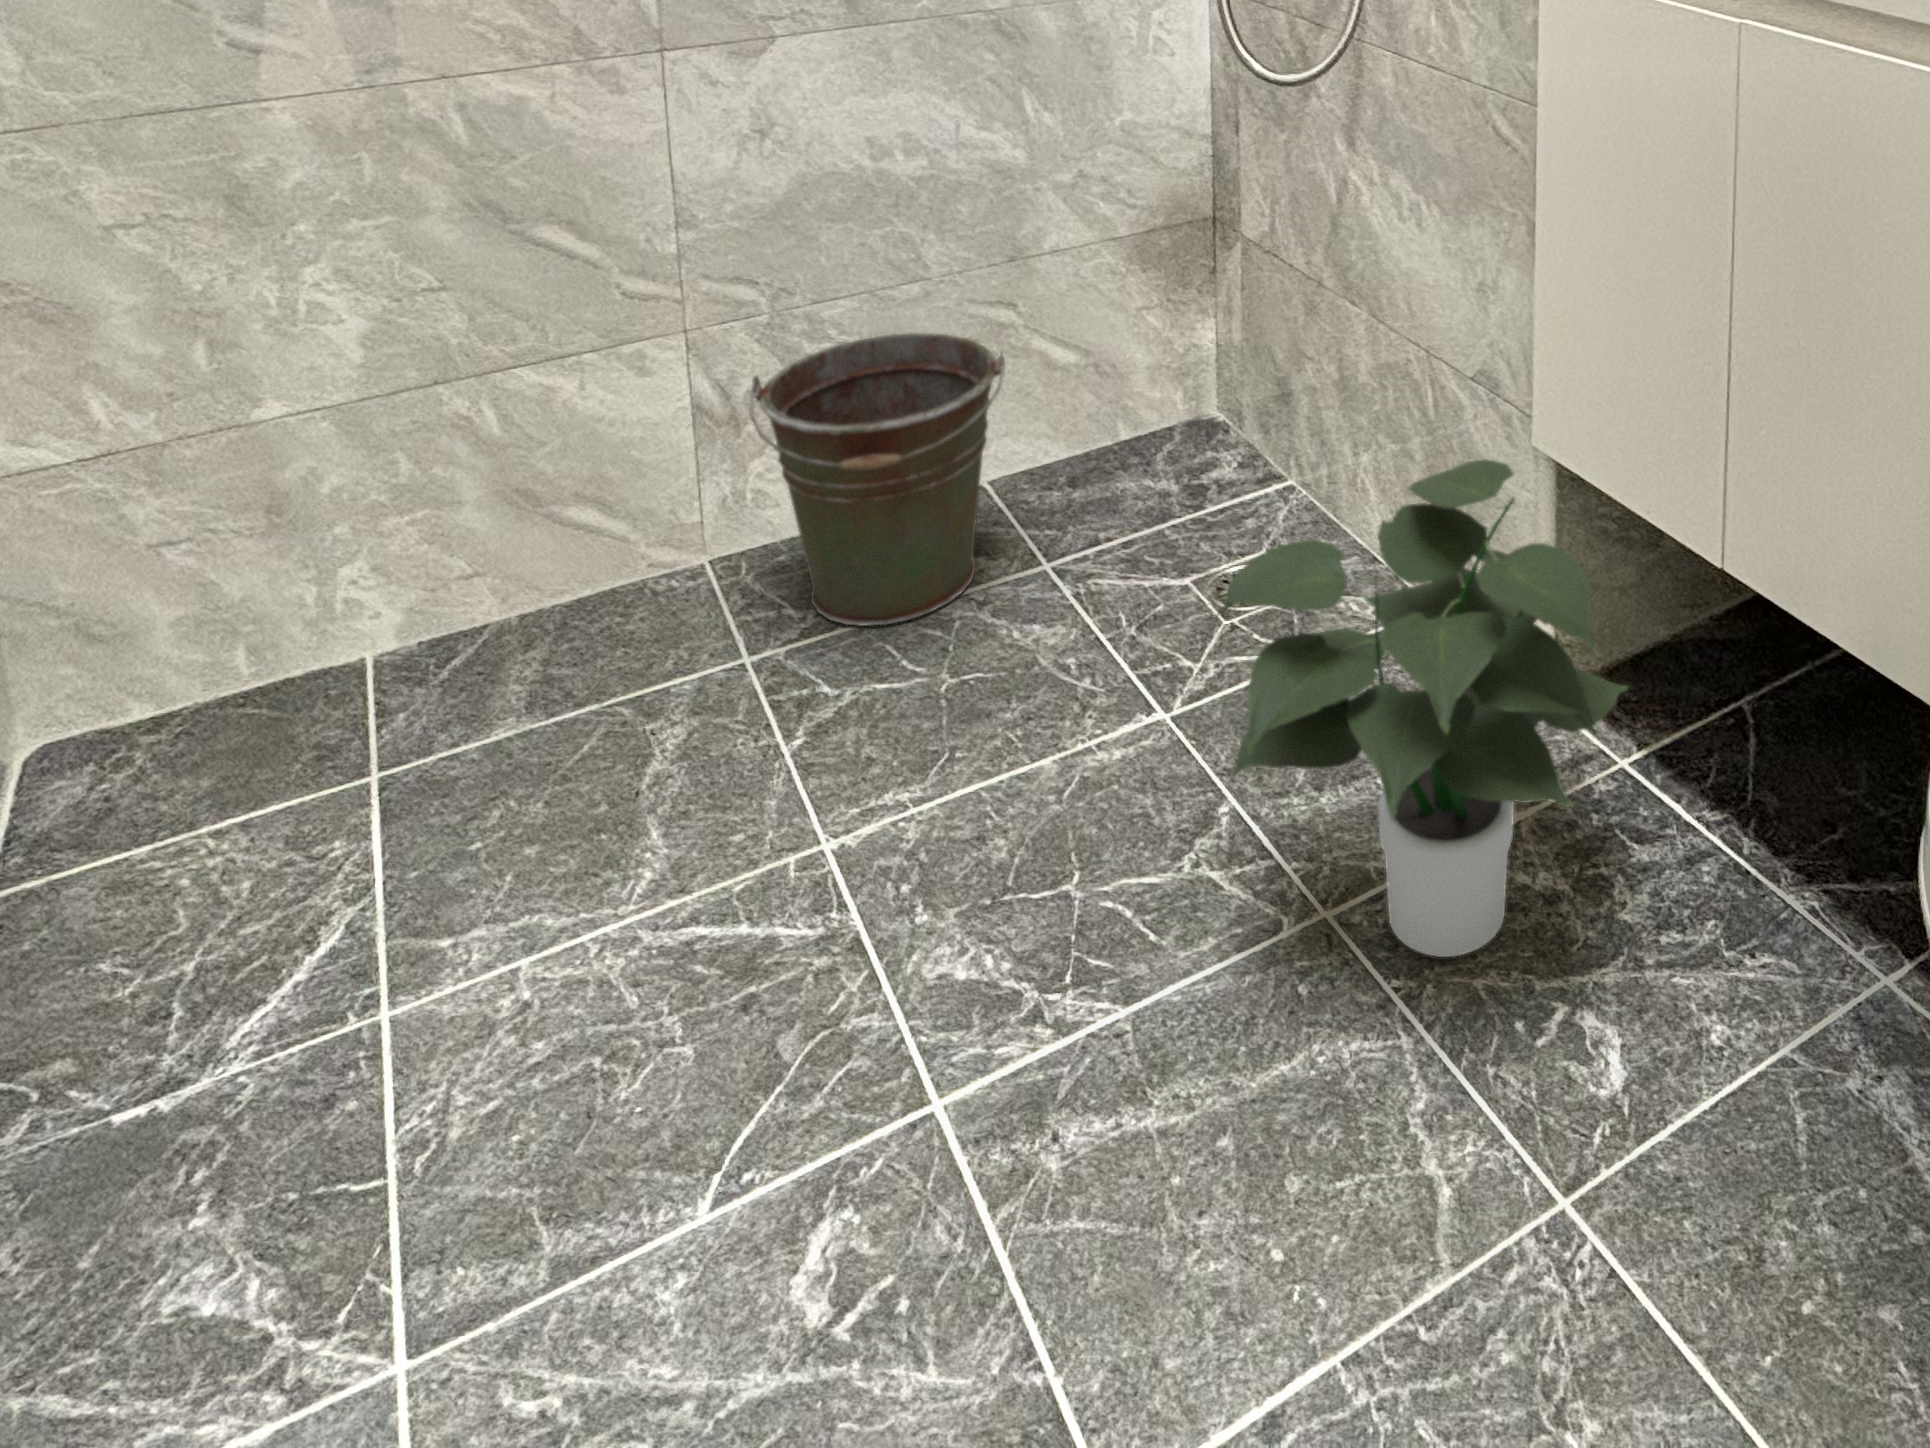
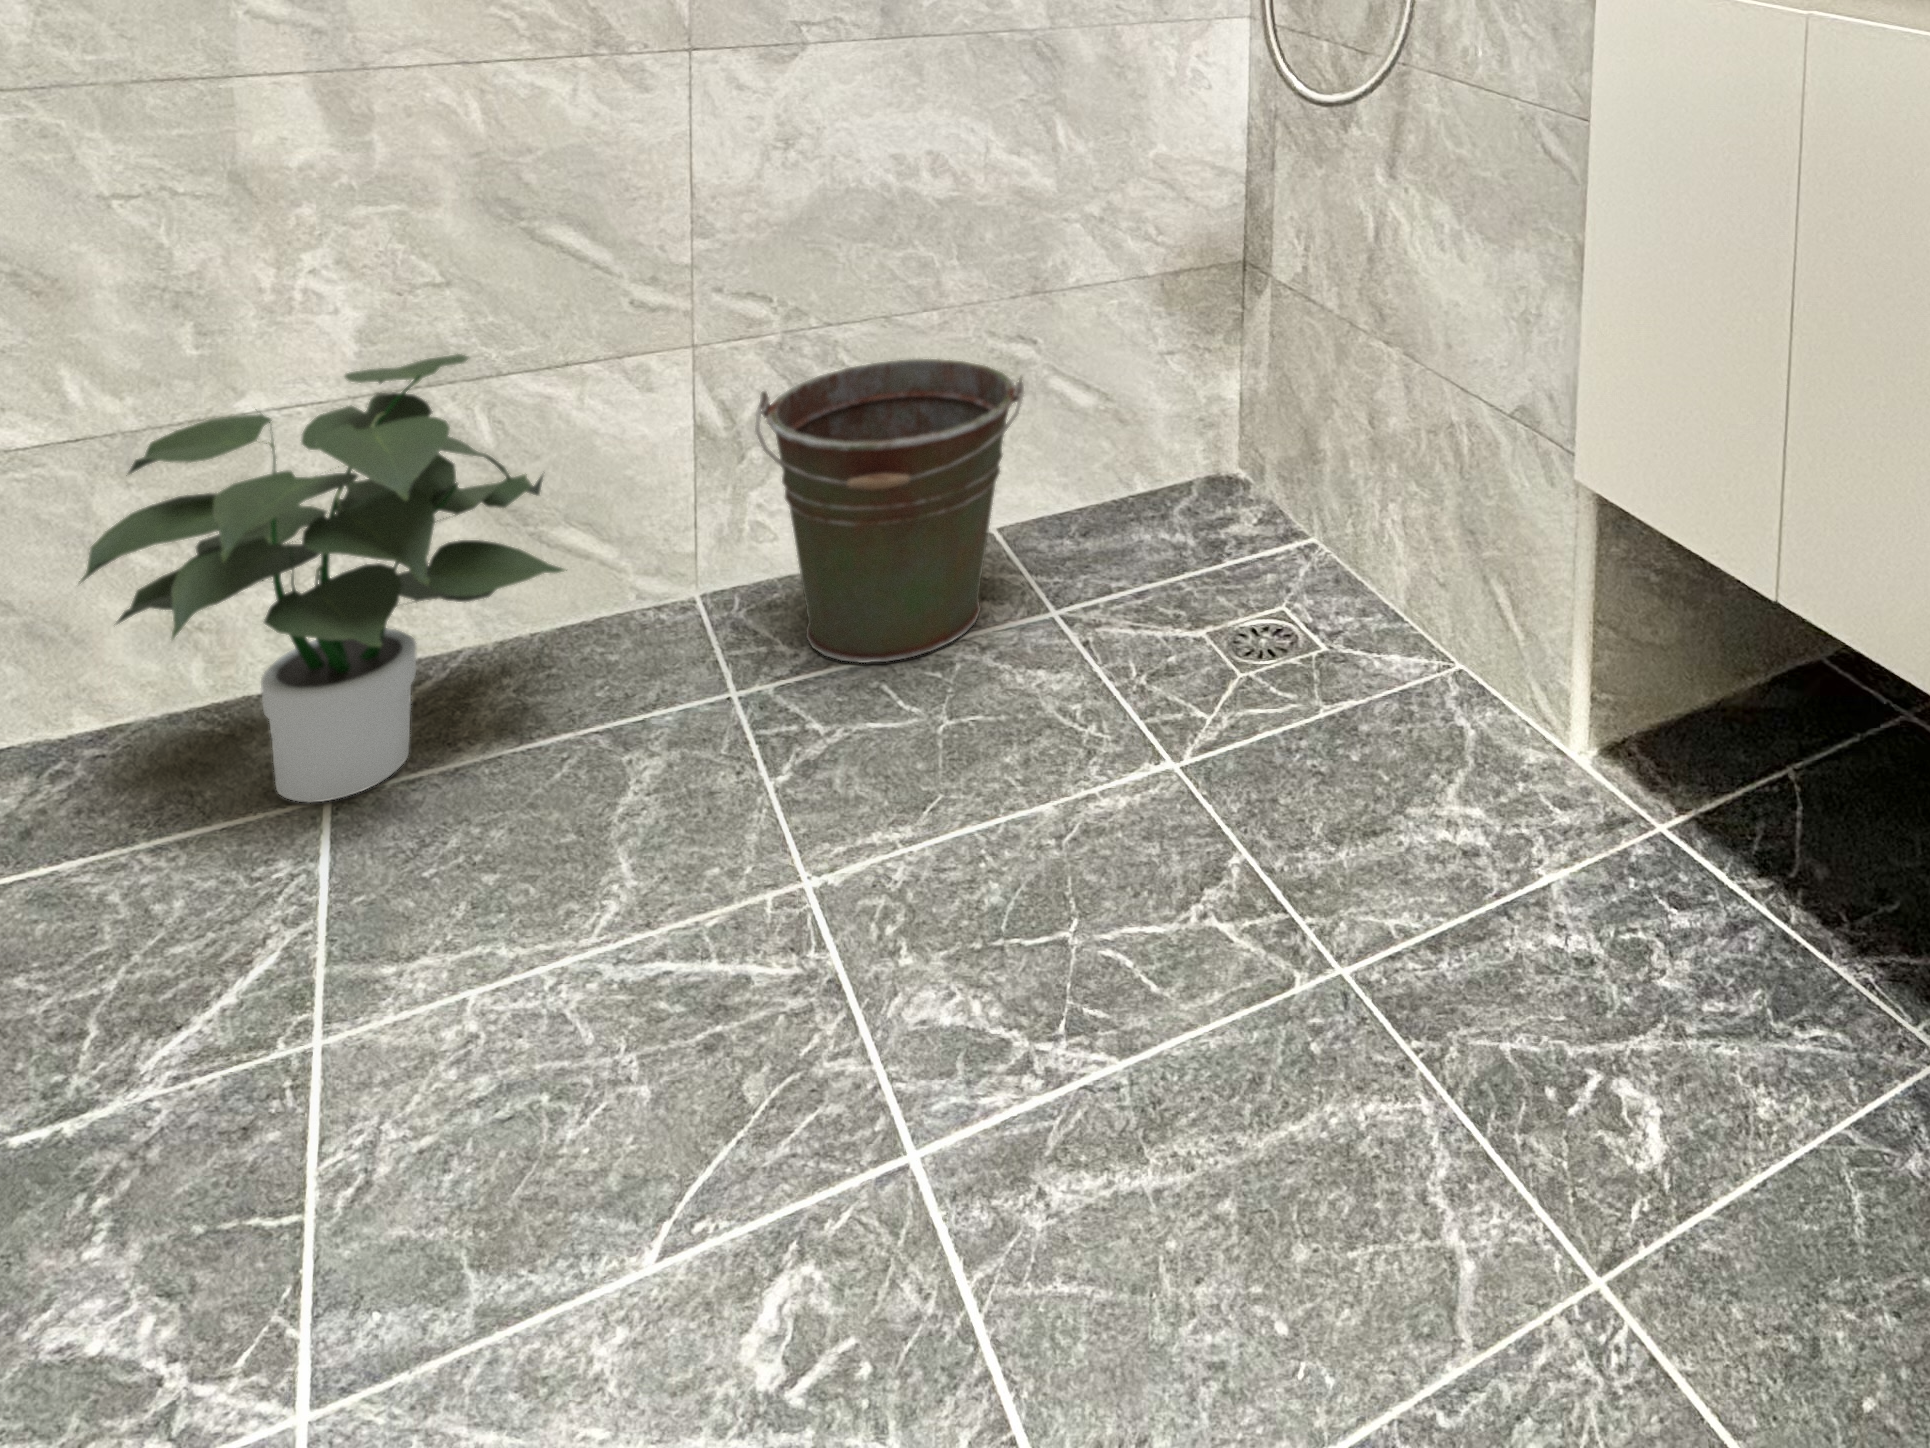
potted plant: present [1218,459,1628,957] -> present [79,354,567,802]

